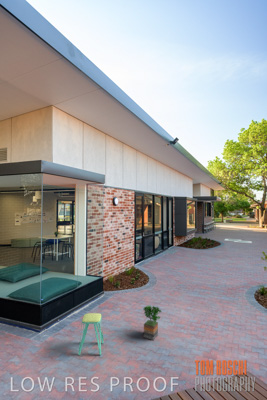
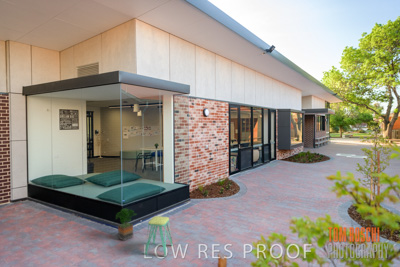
potted tree: present [144,306,161,340] -> present [116,209,136,241]

